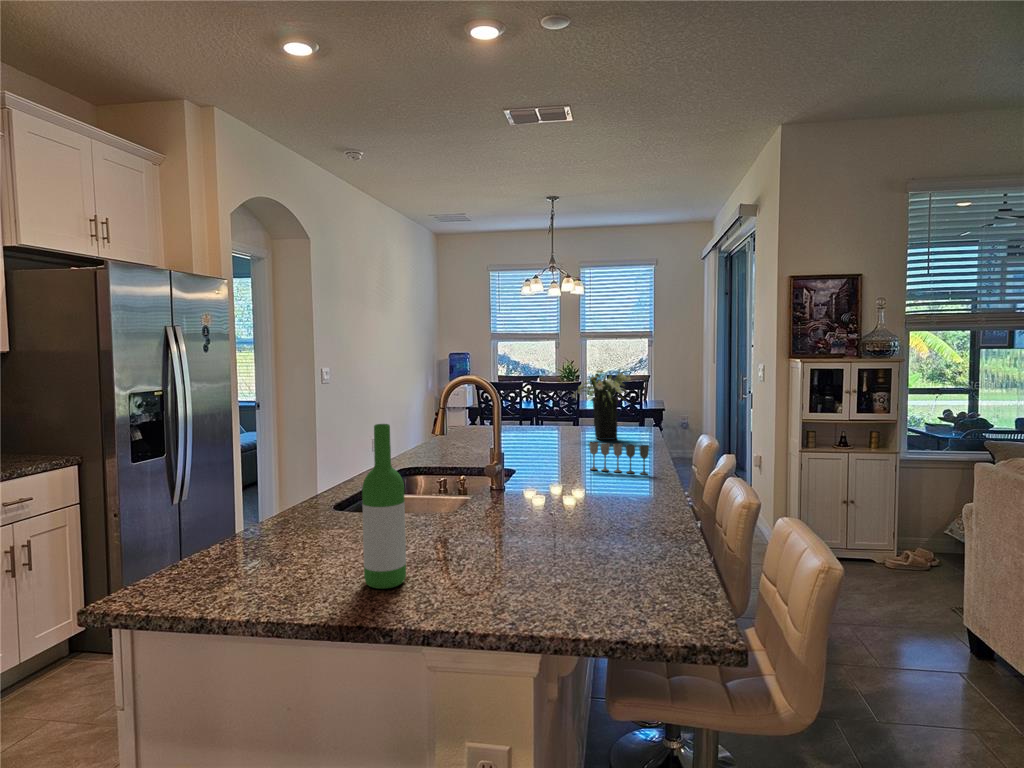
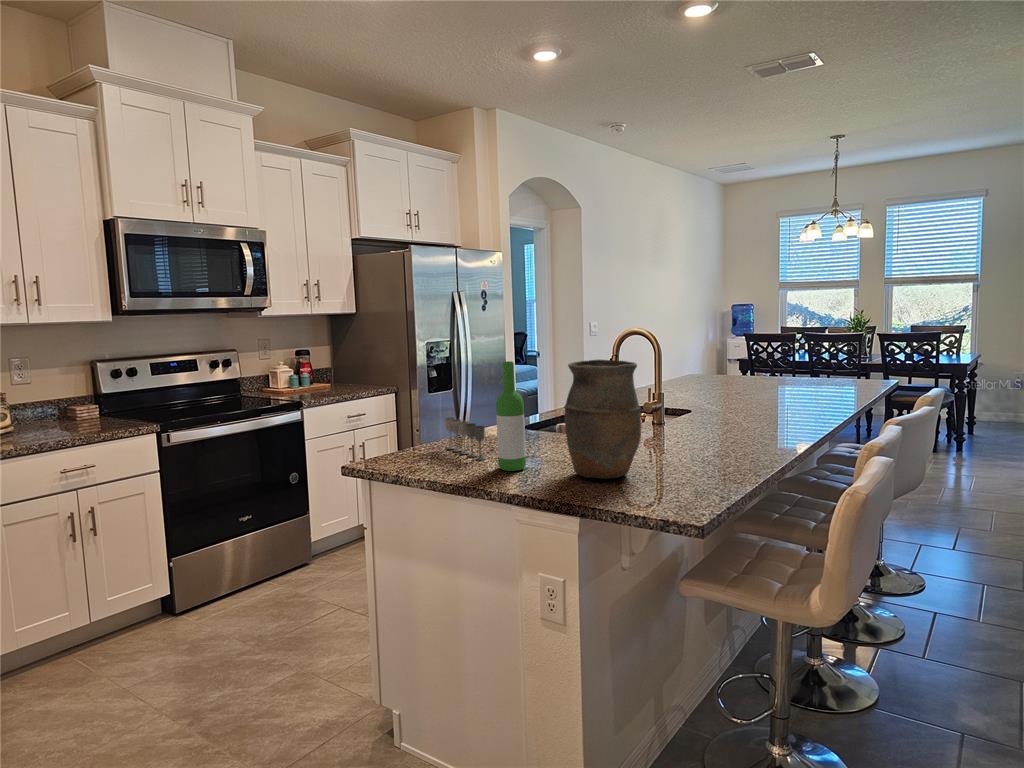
flower arrangement: present [572,369,631,440] -> none [786,320,856,393]
vase: none [470,417,576,585] -> present [564,360,641,479]
wine glass: present [589,442,649,475] -> present [445,418,485,460]

